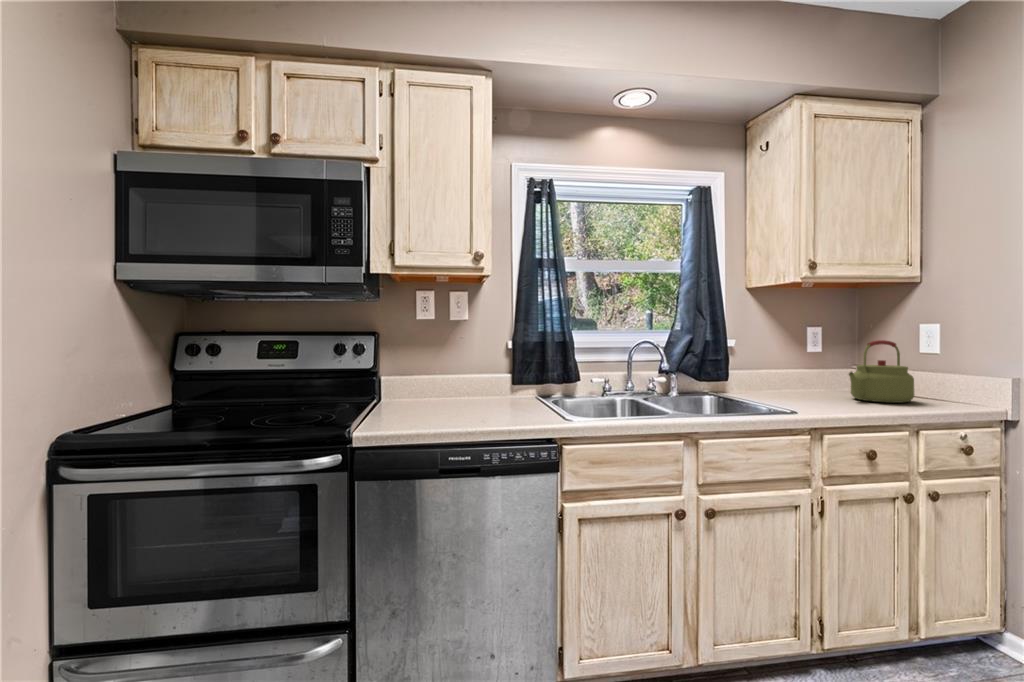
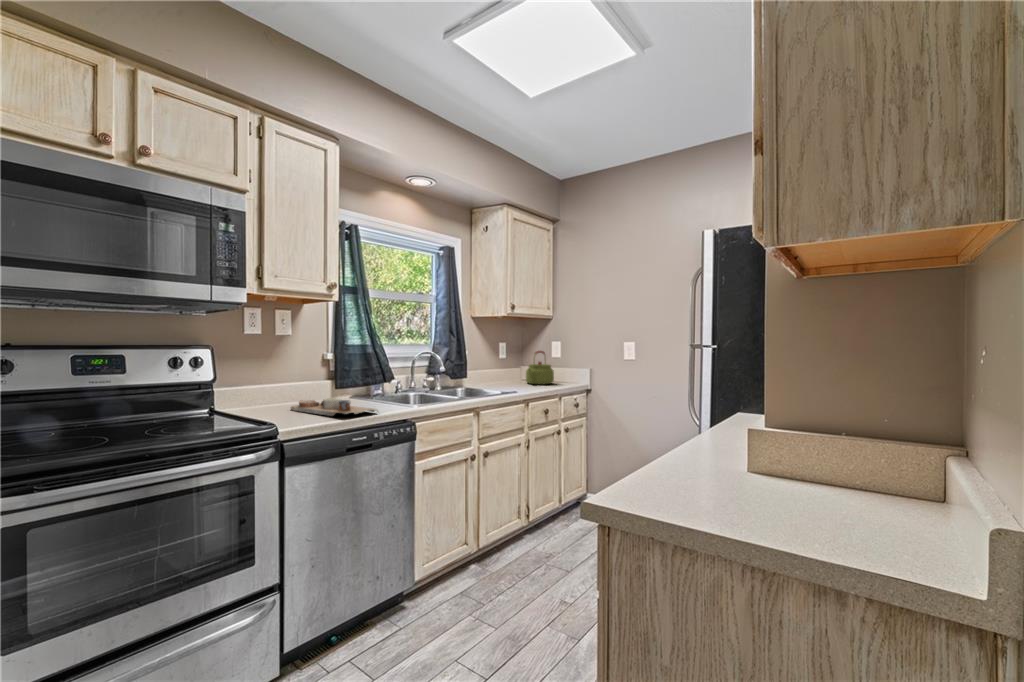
cutting board: none [437,398,507,423] -> present [291,398,378,416]

